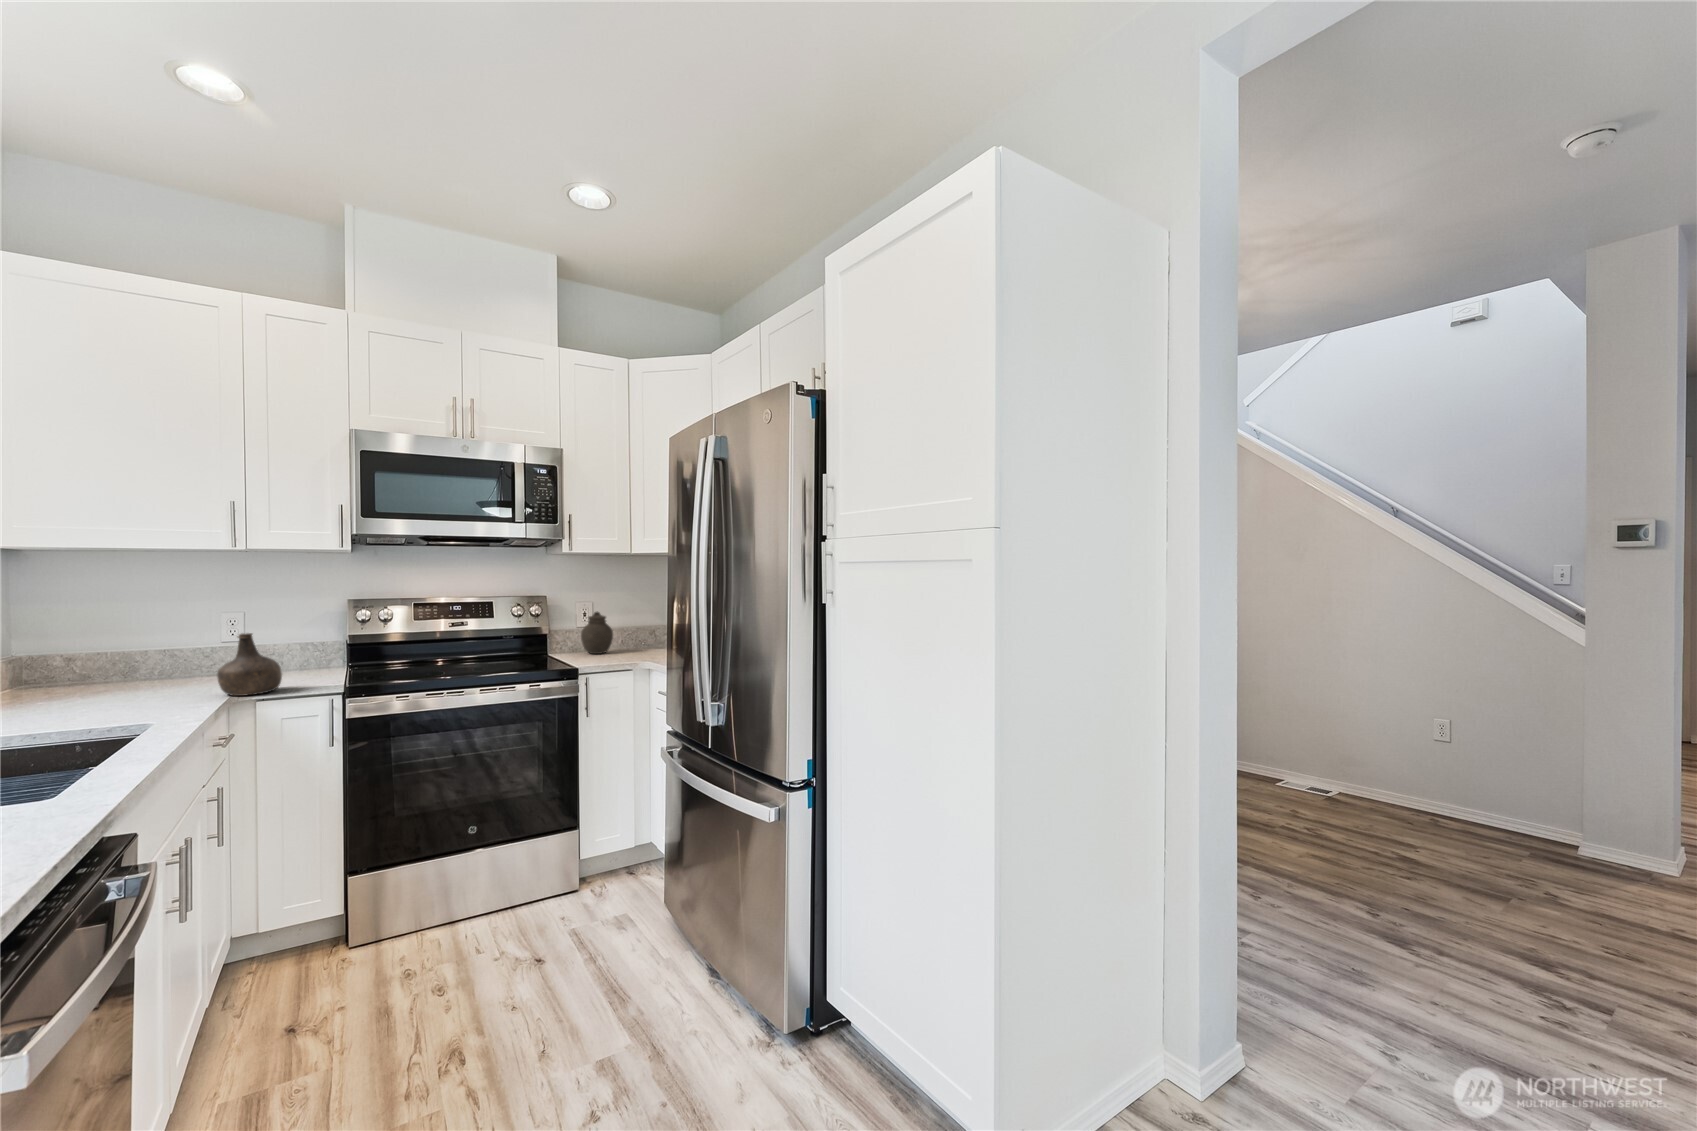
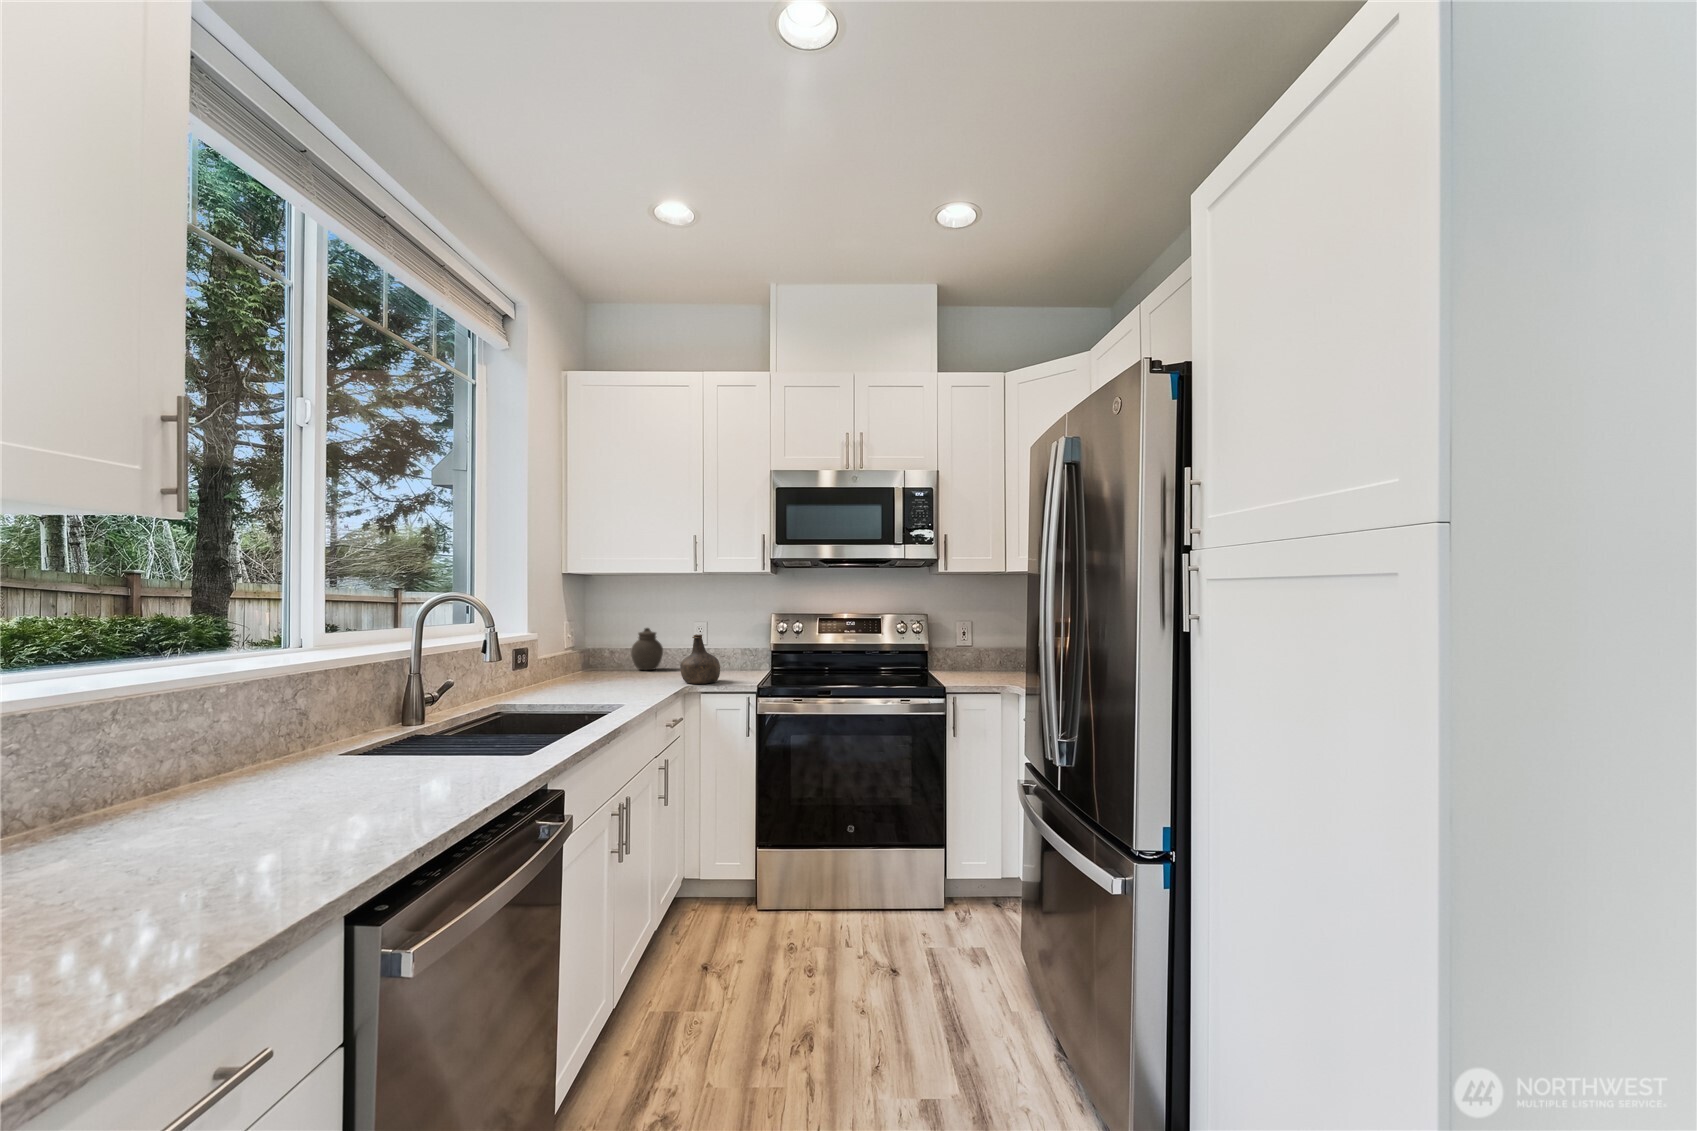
jar: present [581,612,613,654] -> present [631,628,663,670]

